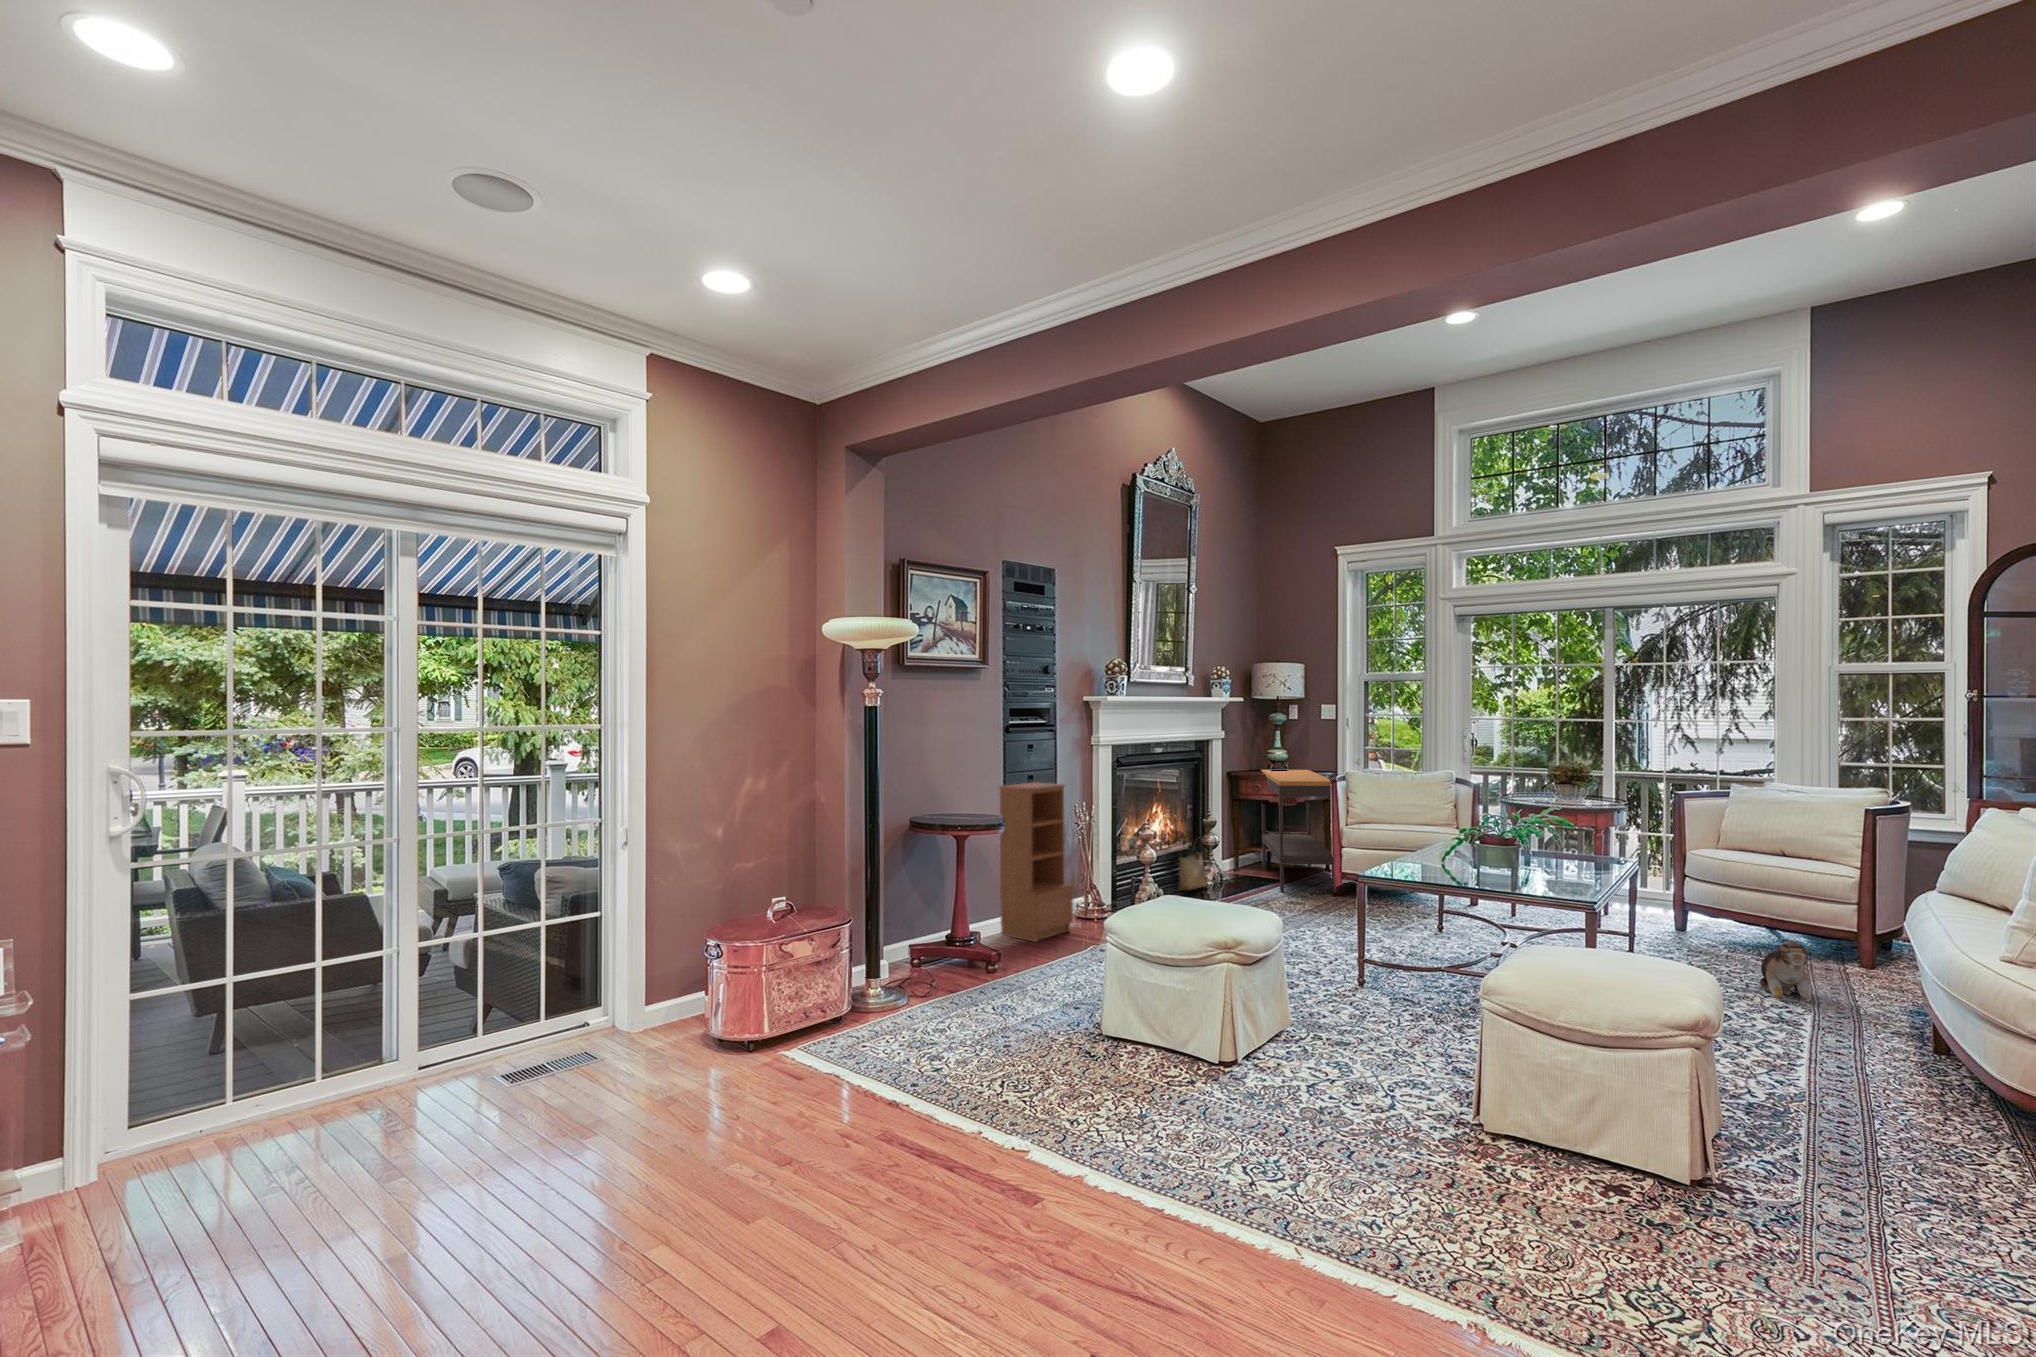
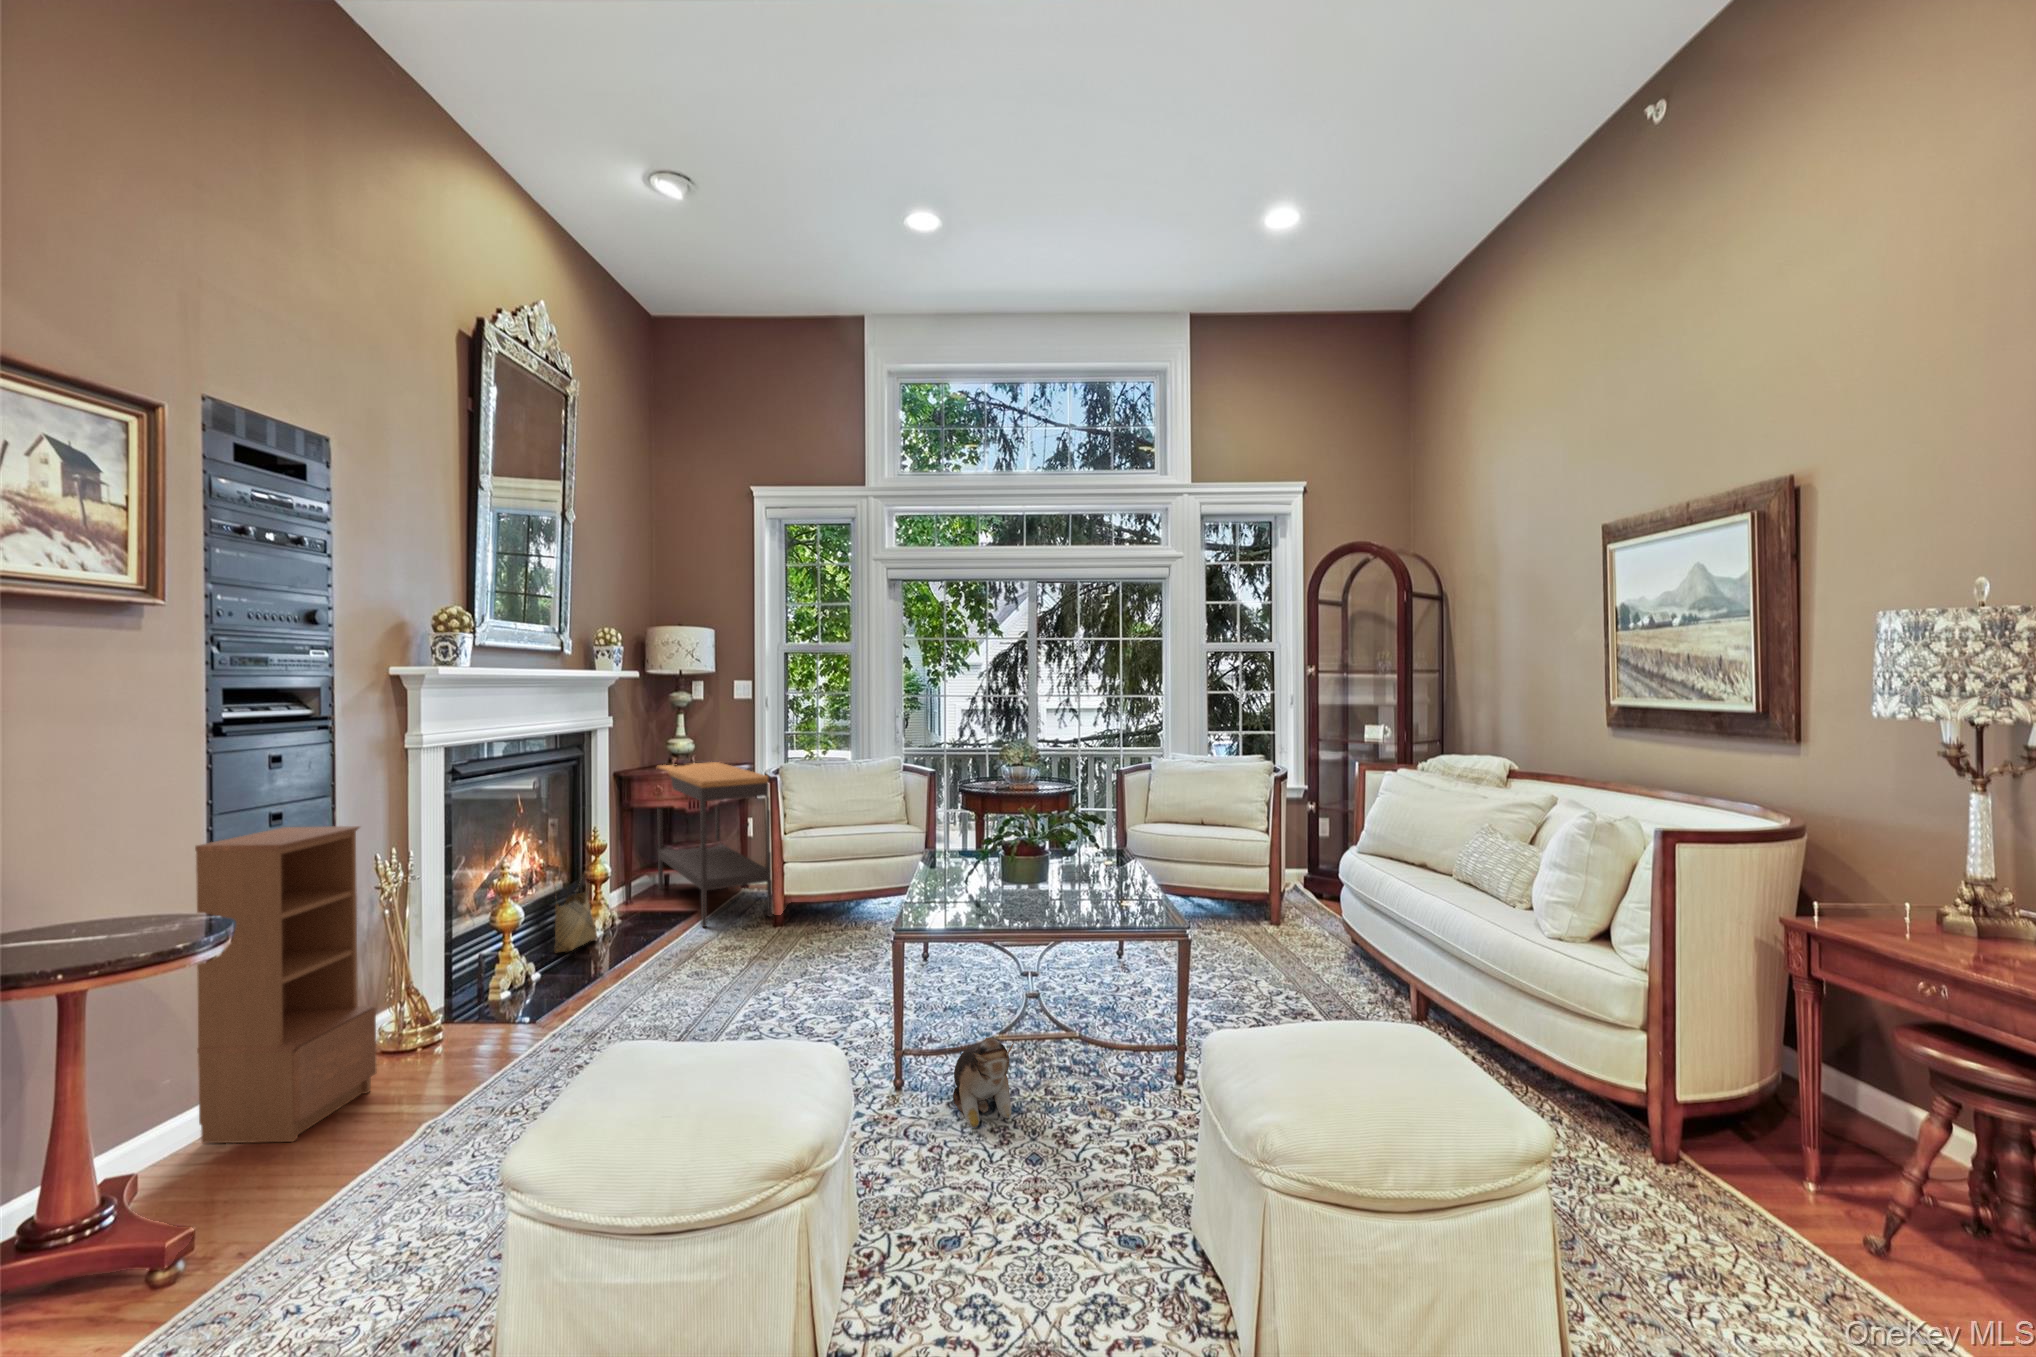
plush toy: present [1761,940,1811,1000] -> present [953,1037,1014,1128]

